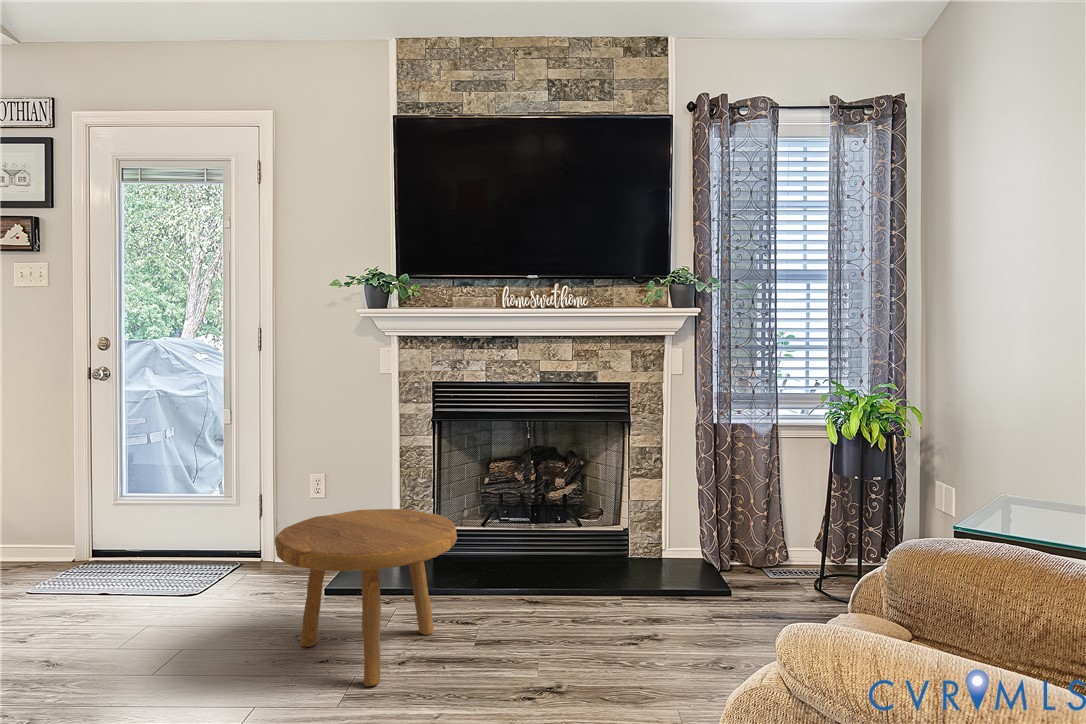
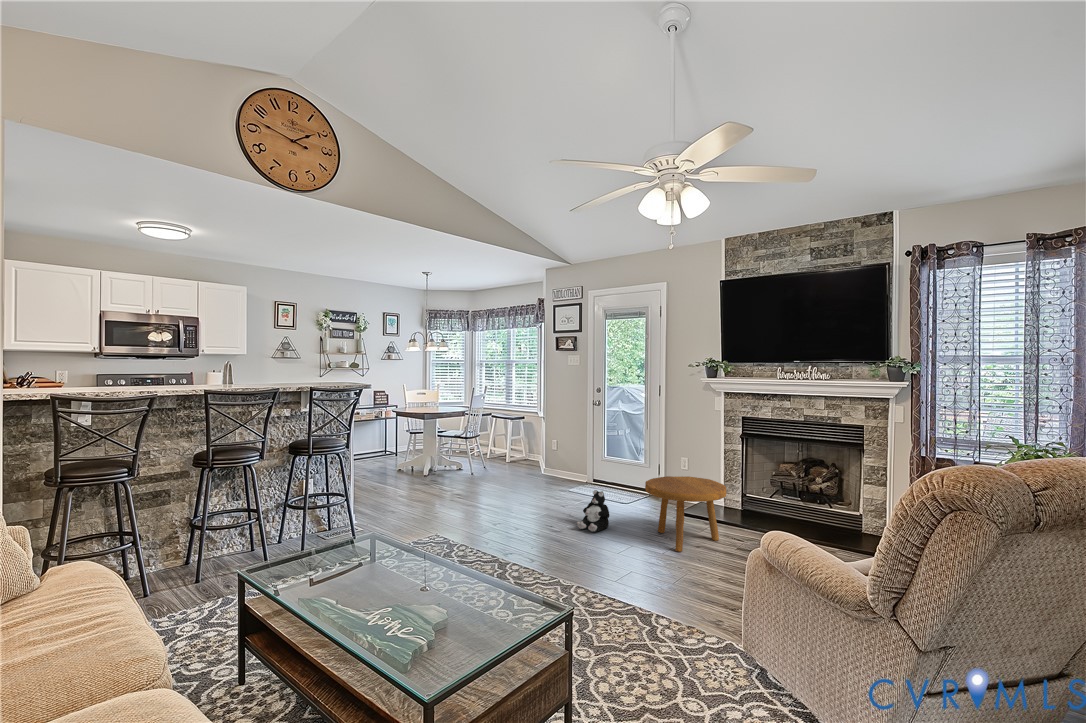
plush toy: none [83,580,178,694] -> present [577,490,610,532]

